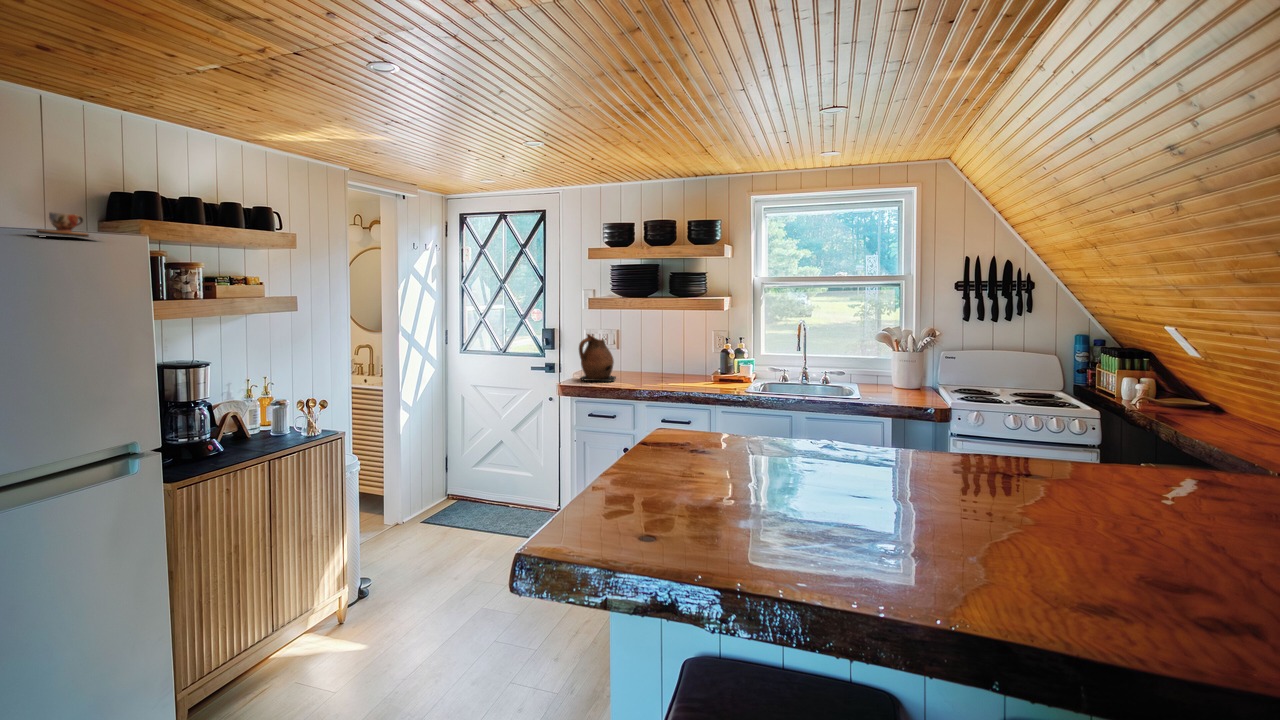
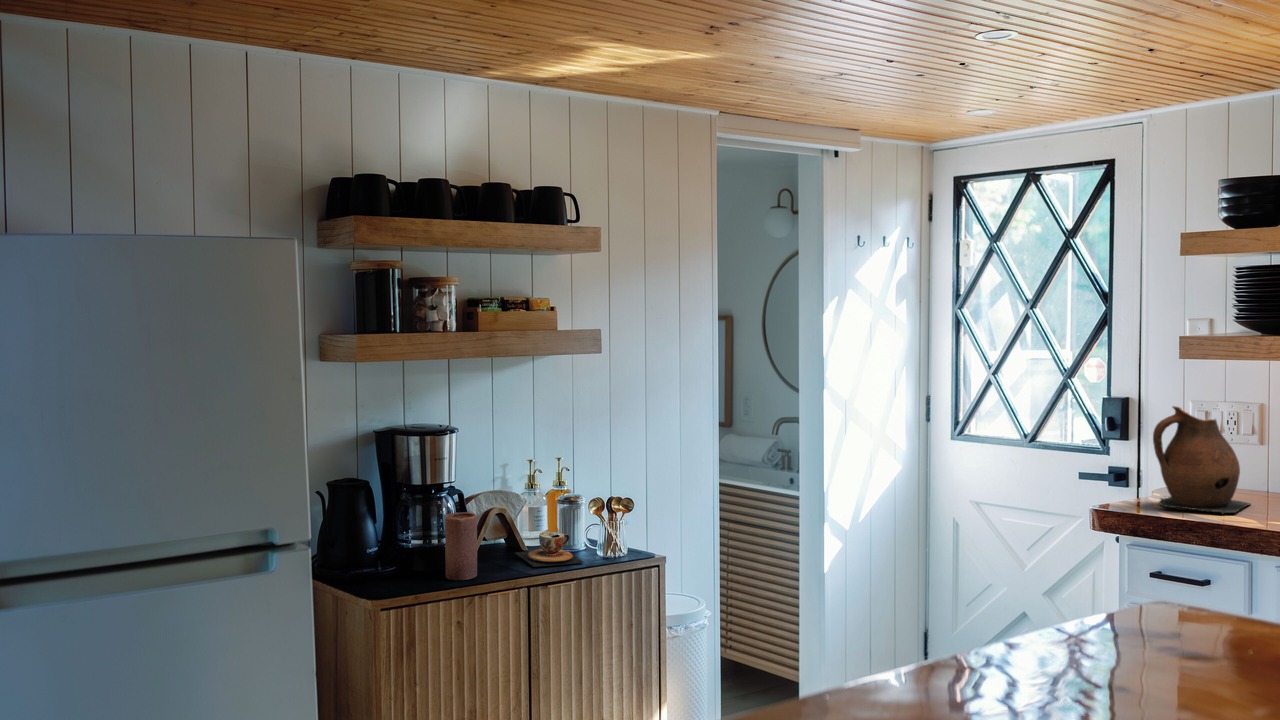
teacup: present [36,212,89,237] -> present [515,532,584,567]
candle: none [221,415,245,458] -> present [445,512,477,580]

